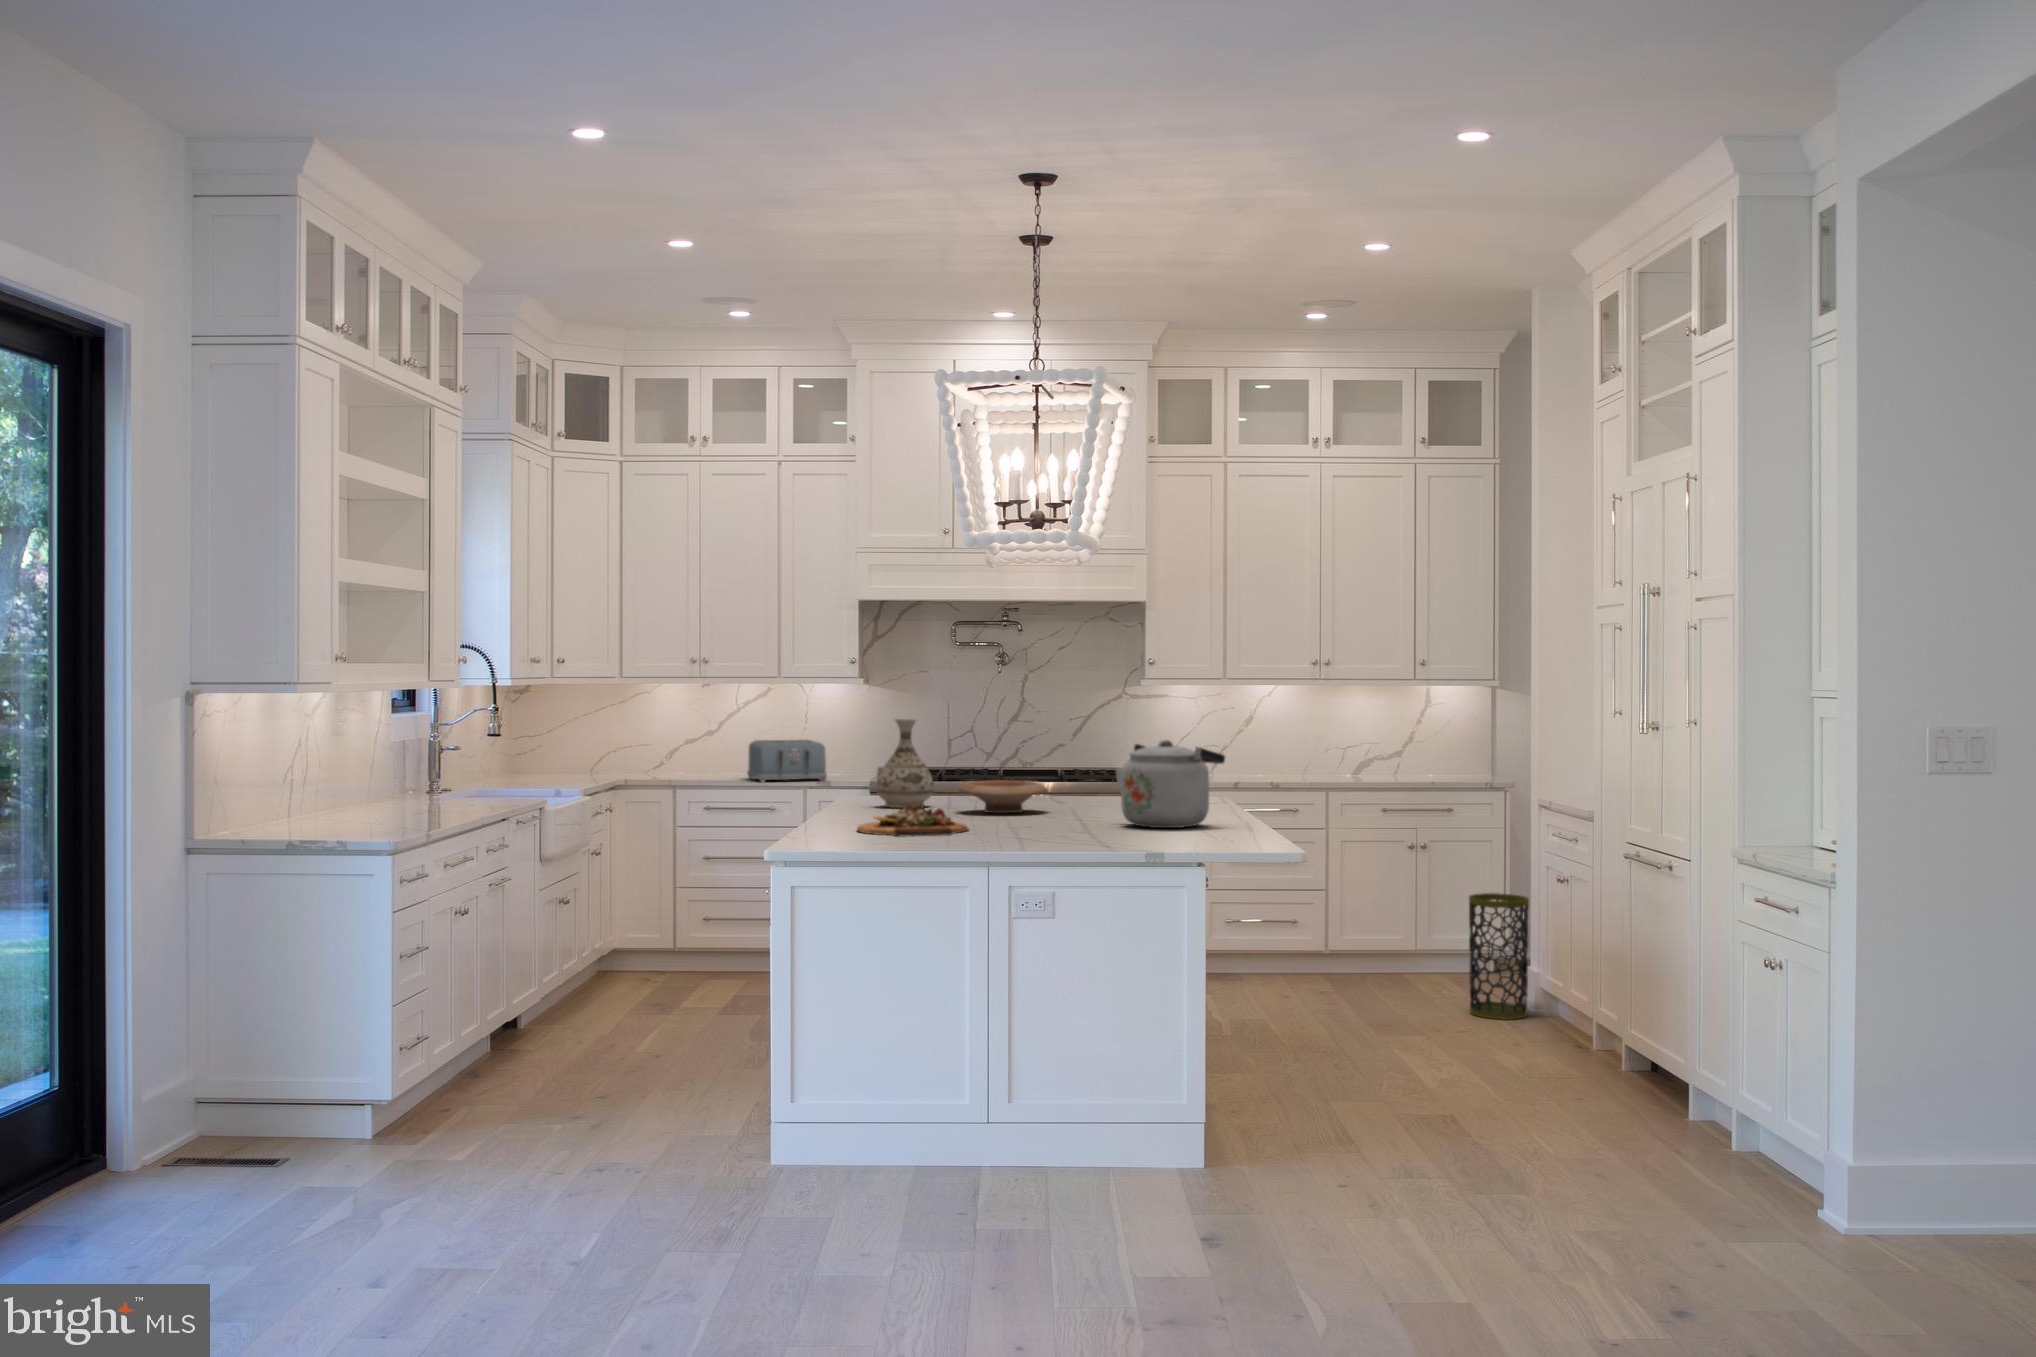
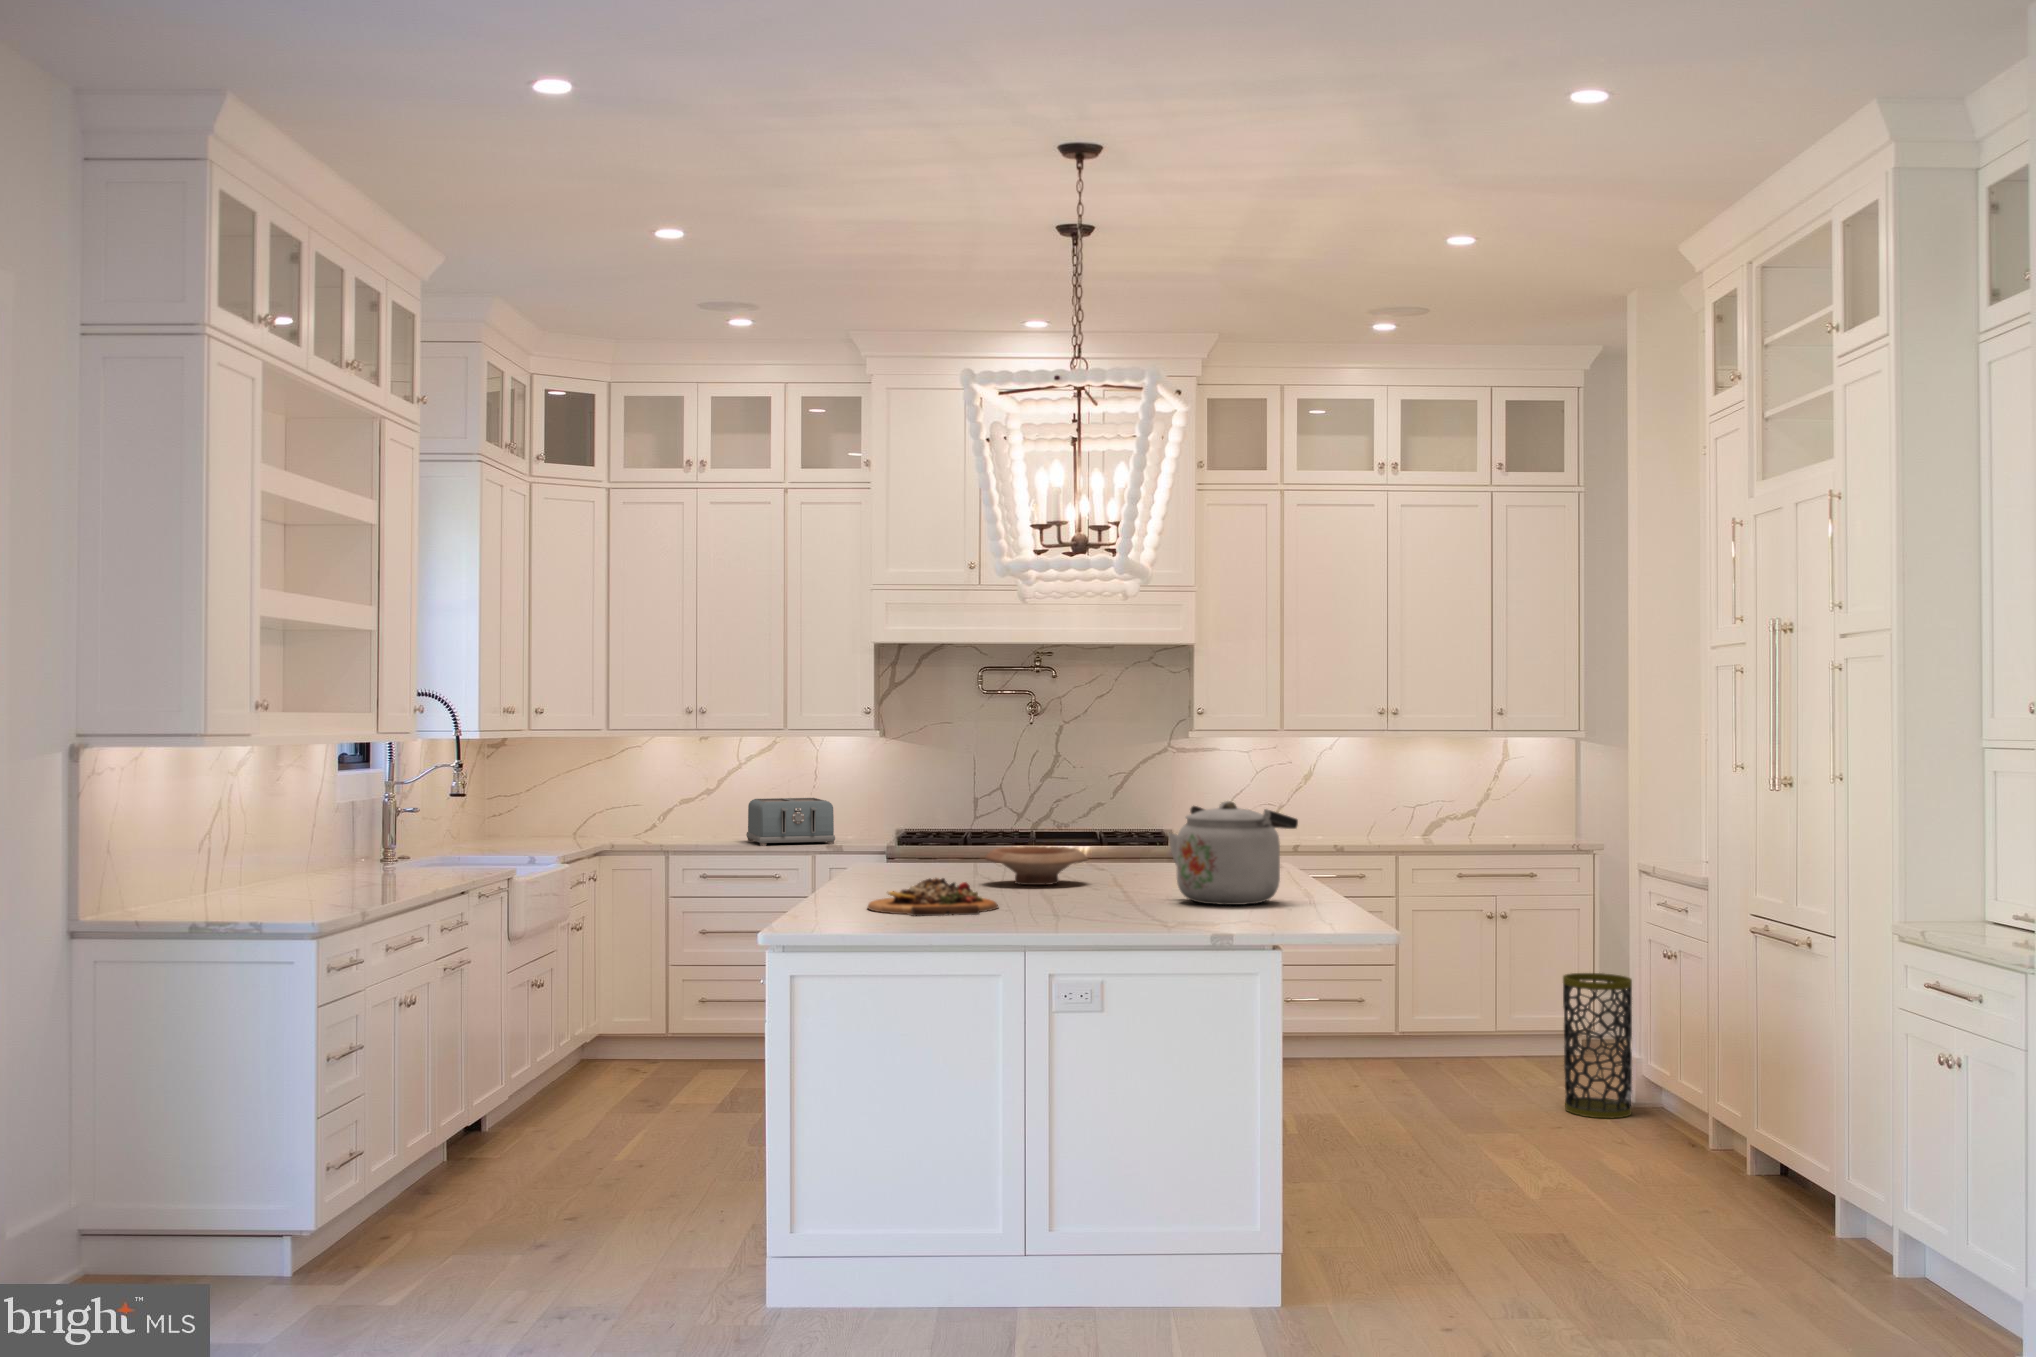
vase: present [876,719,934,808] -> none [890,776,956,878]

